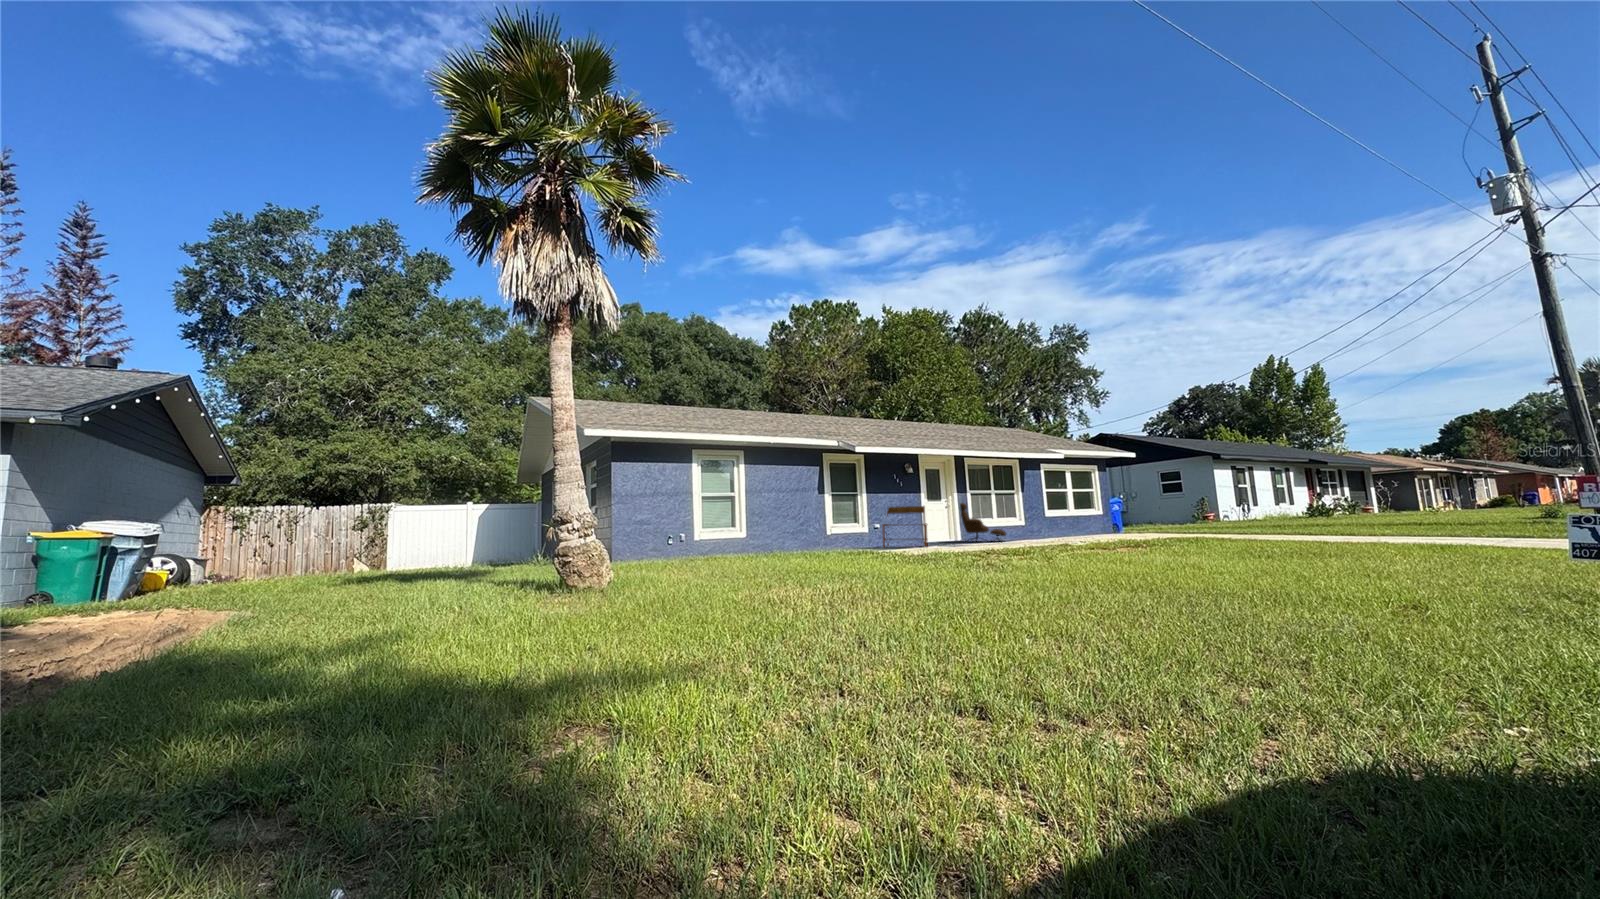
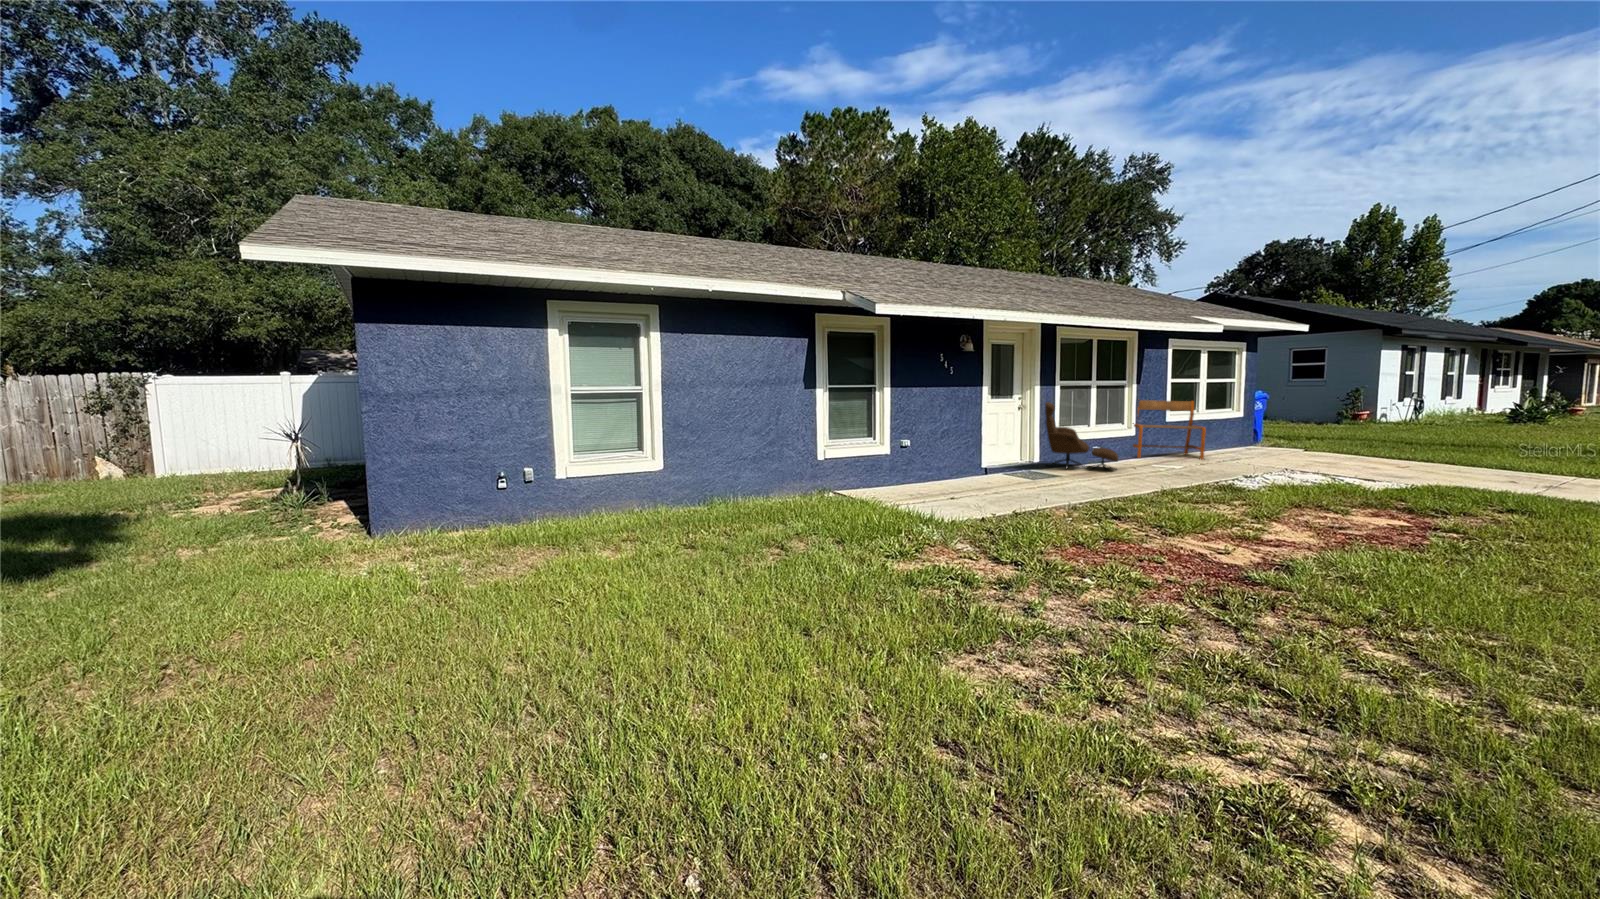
bench: present [883,506,928,547] -> present [1133,400,1206,460]

